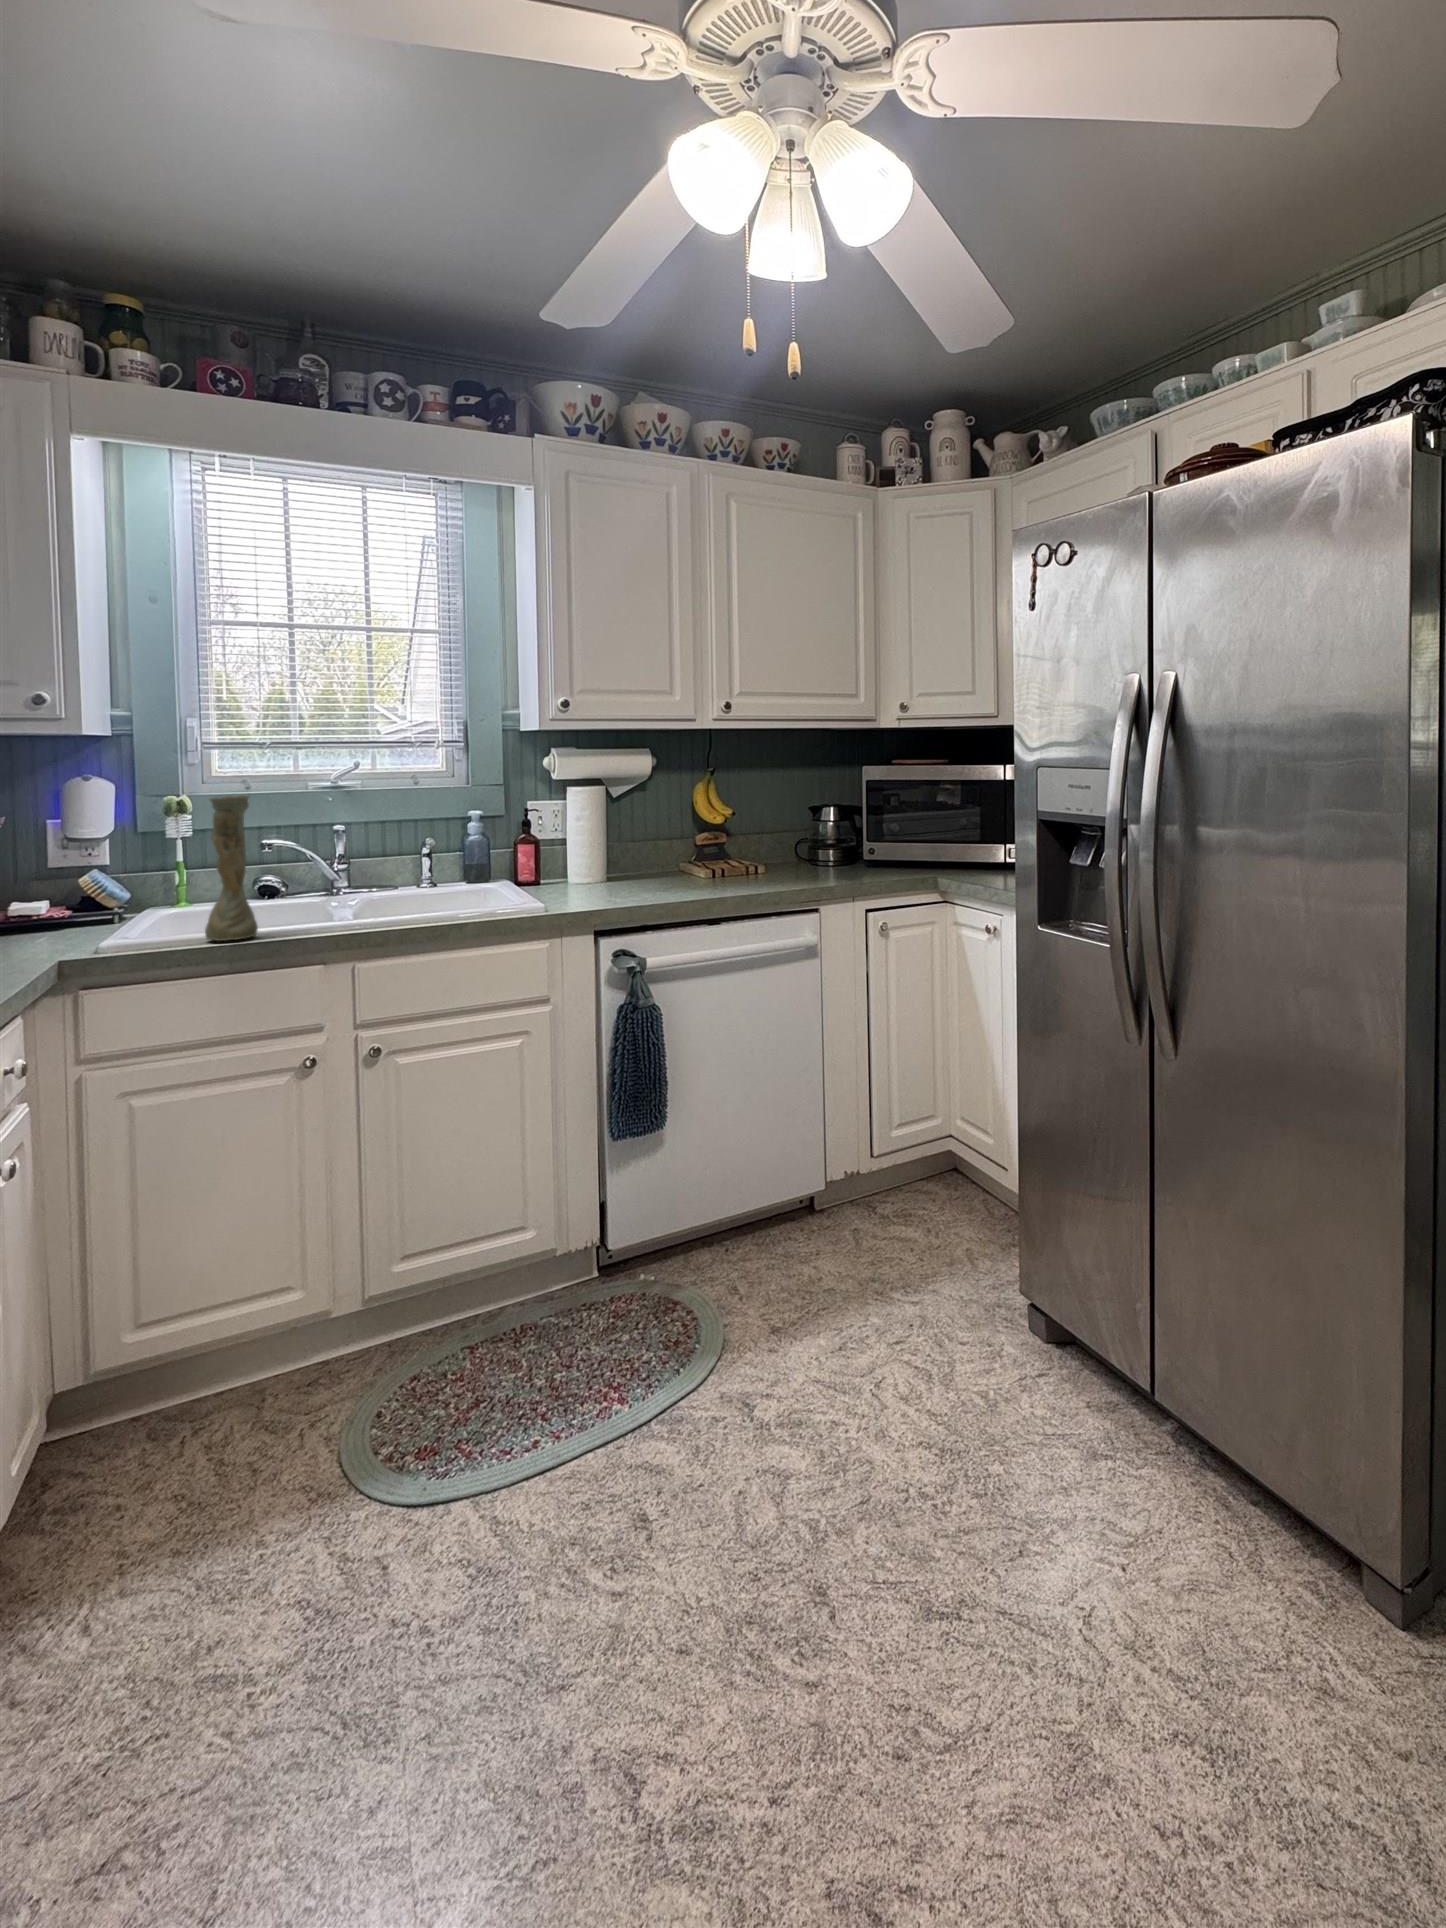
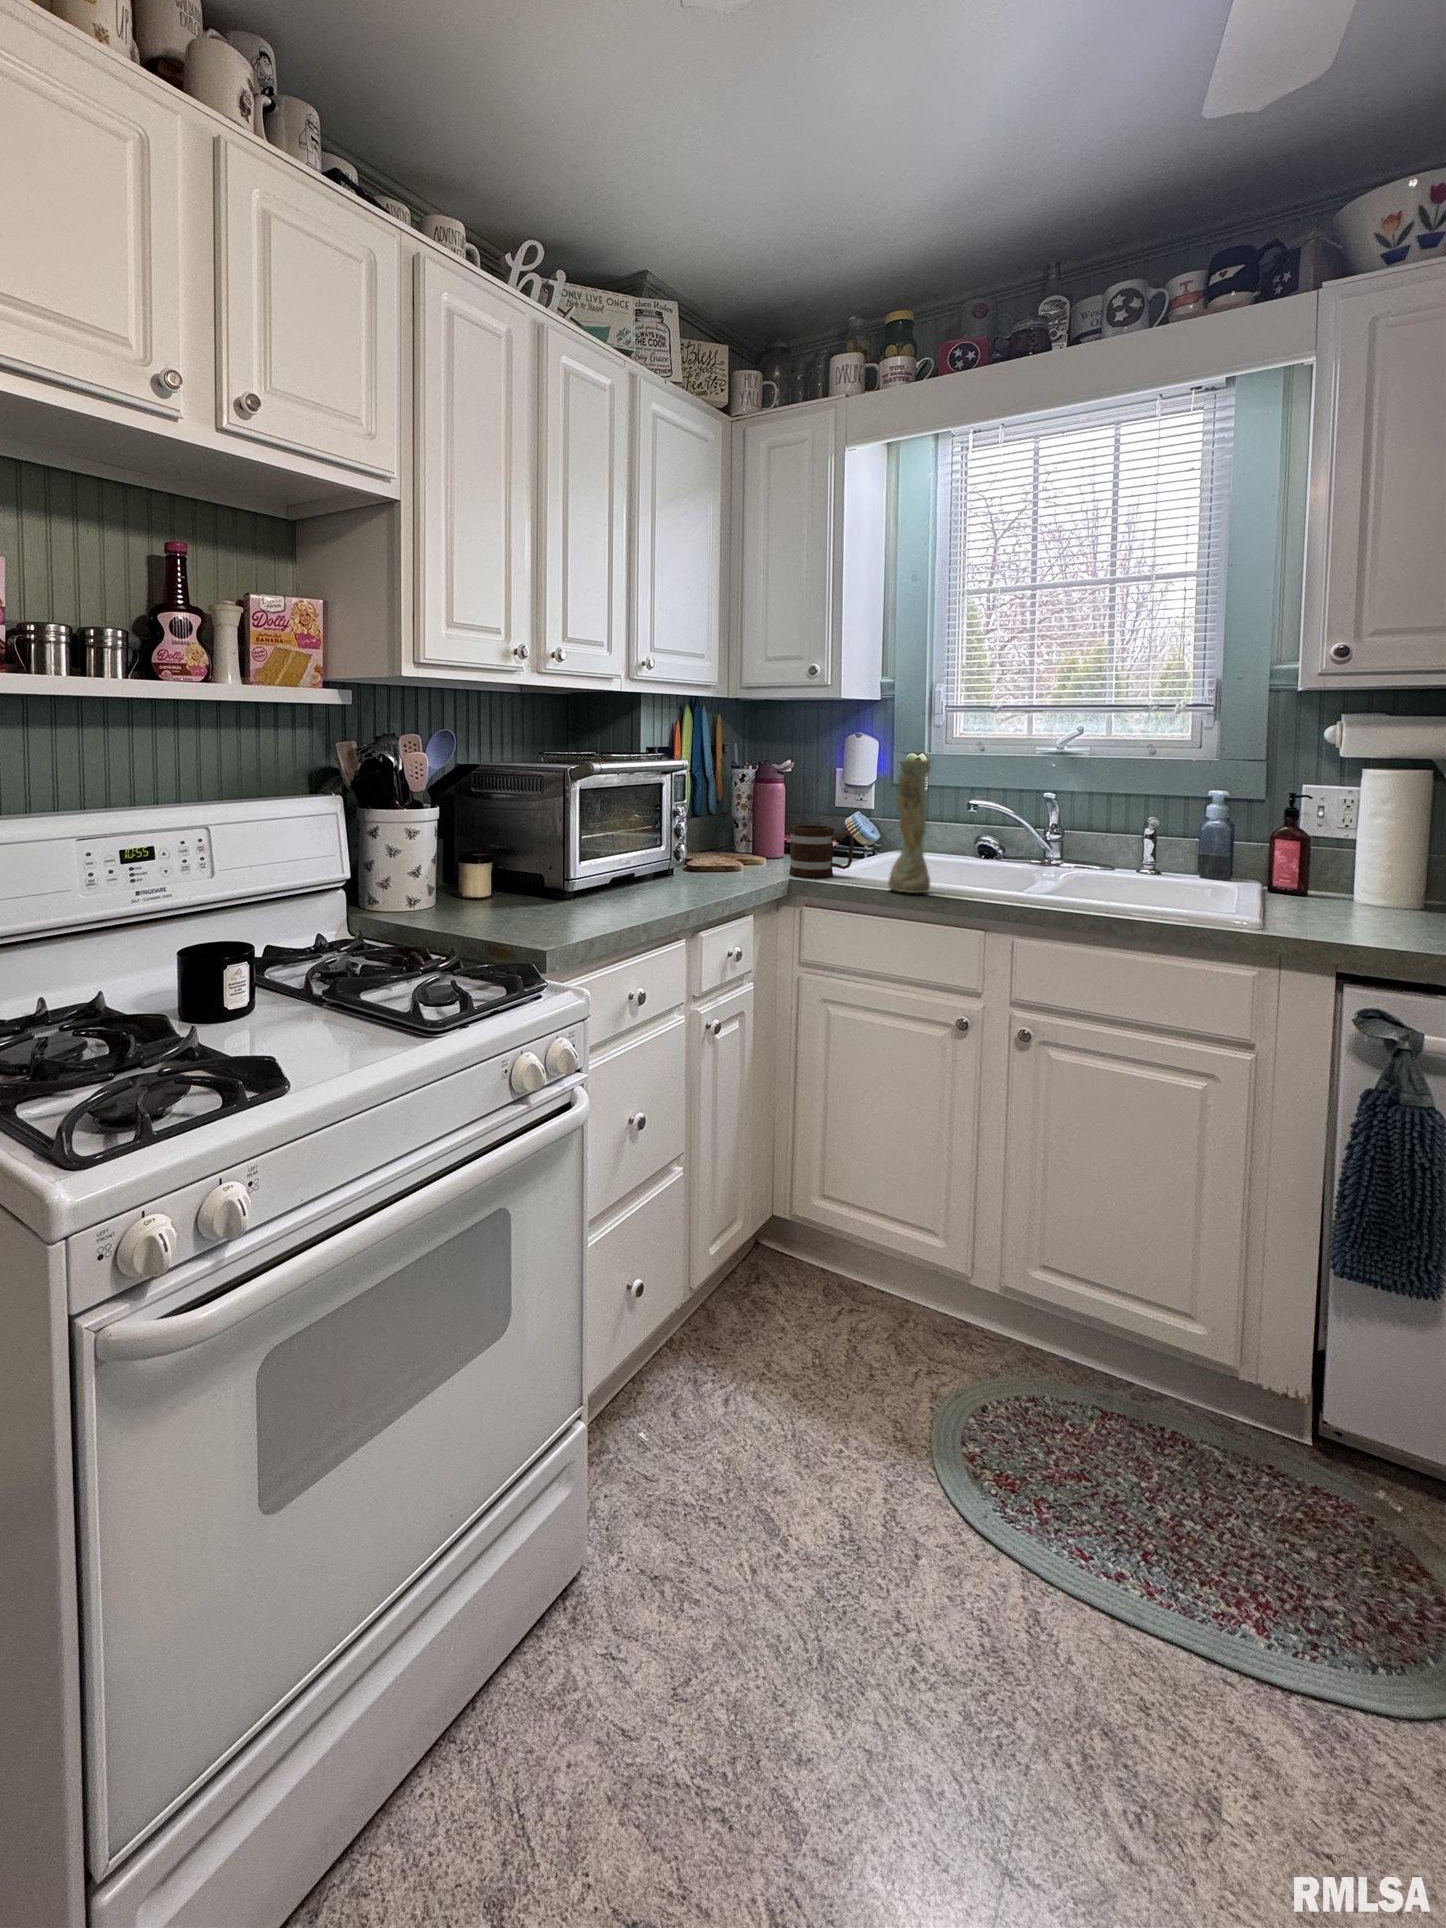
mug: none [41,883,139,951] -> present [789,825,854,878]

